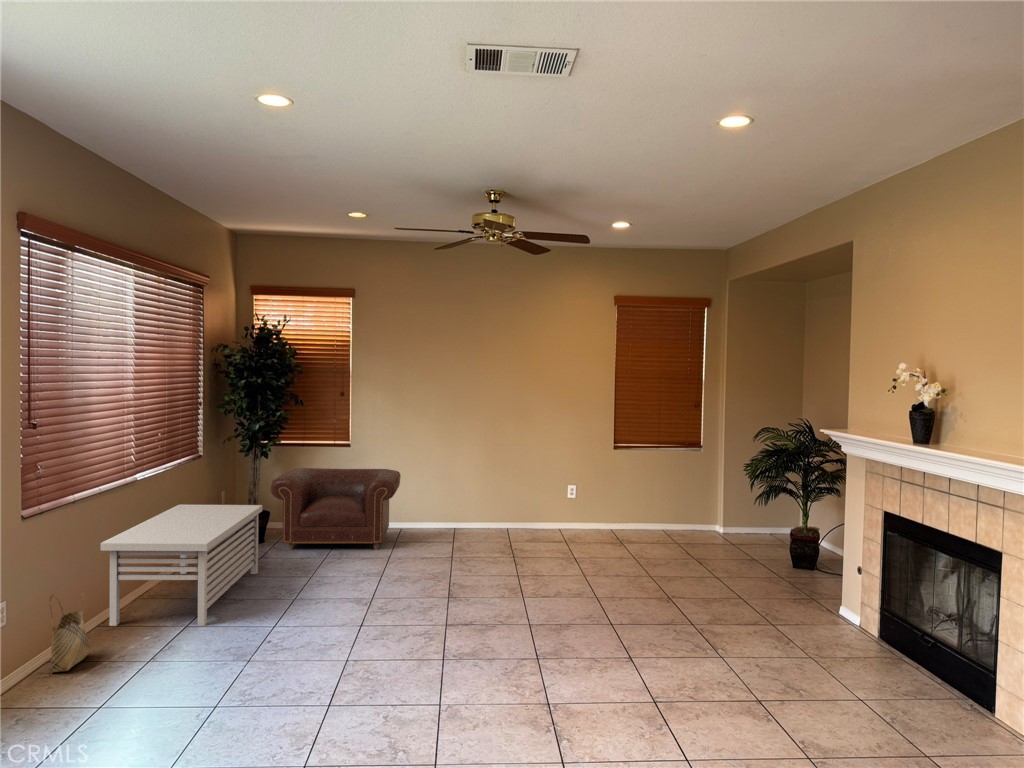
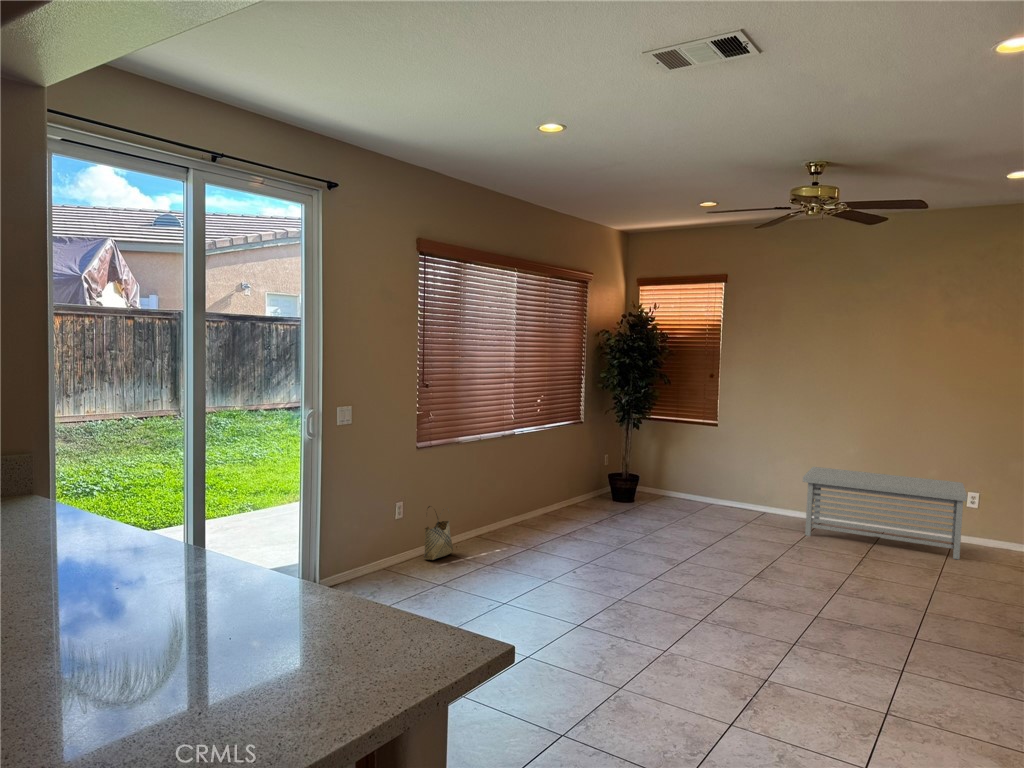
armchair: present [270,468,401,550] -> none [634,442,763,524]
storage bench: present [101,504,262,626] -> present [803,467,967,559]

